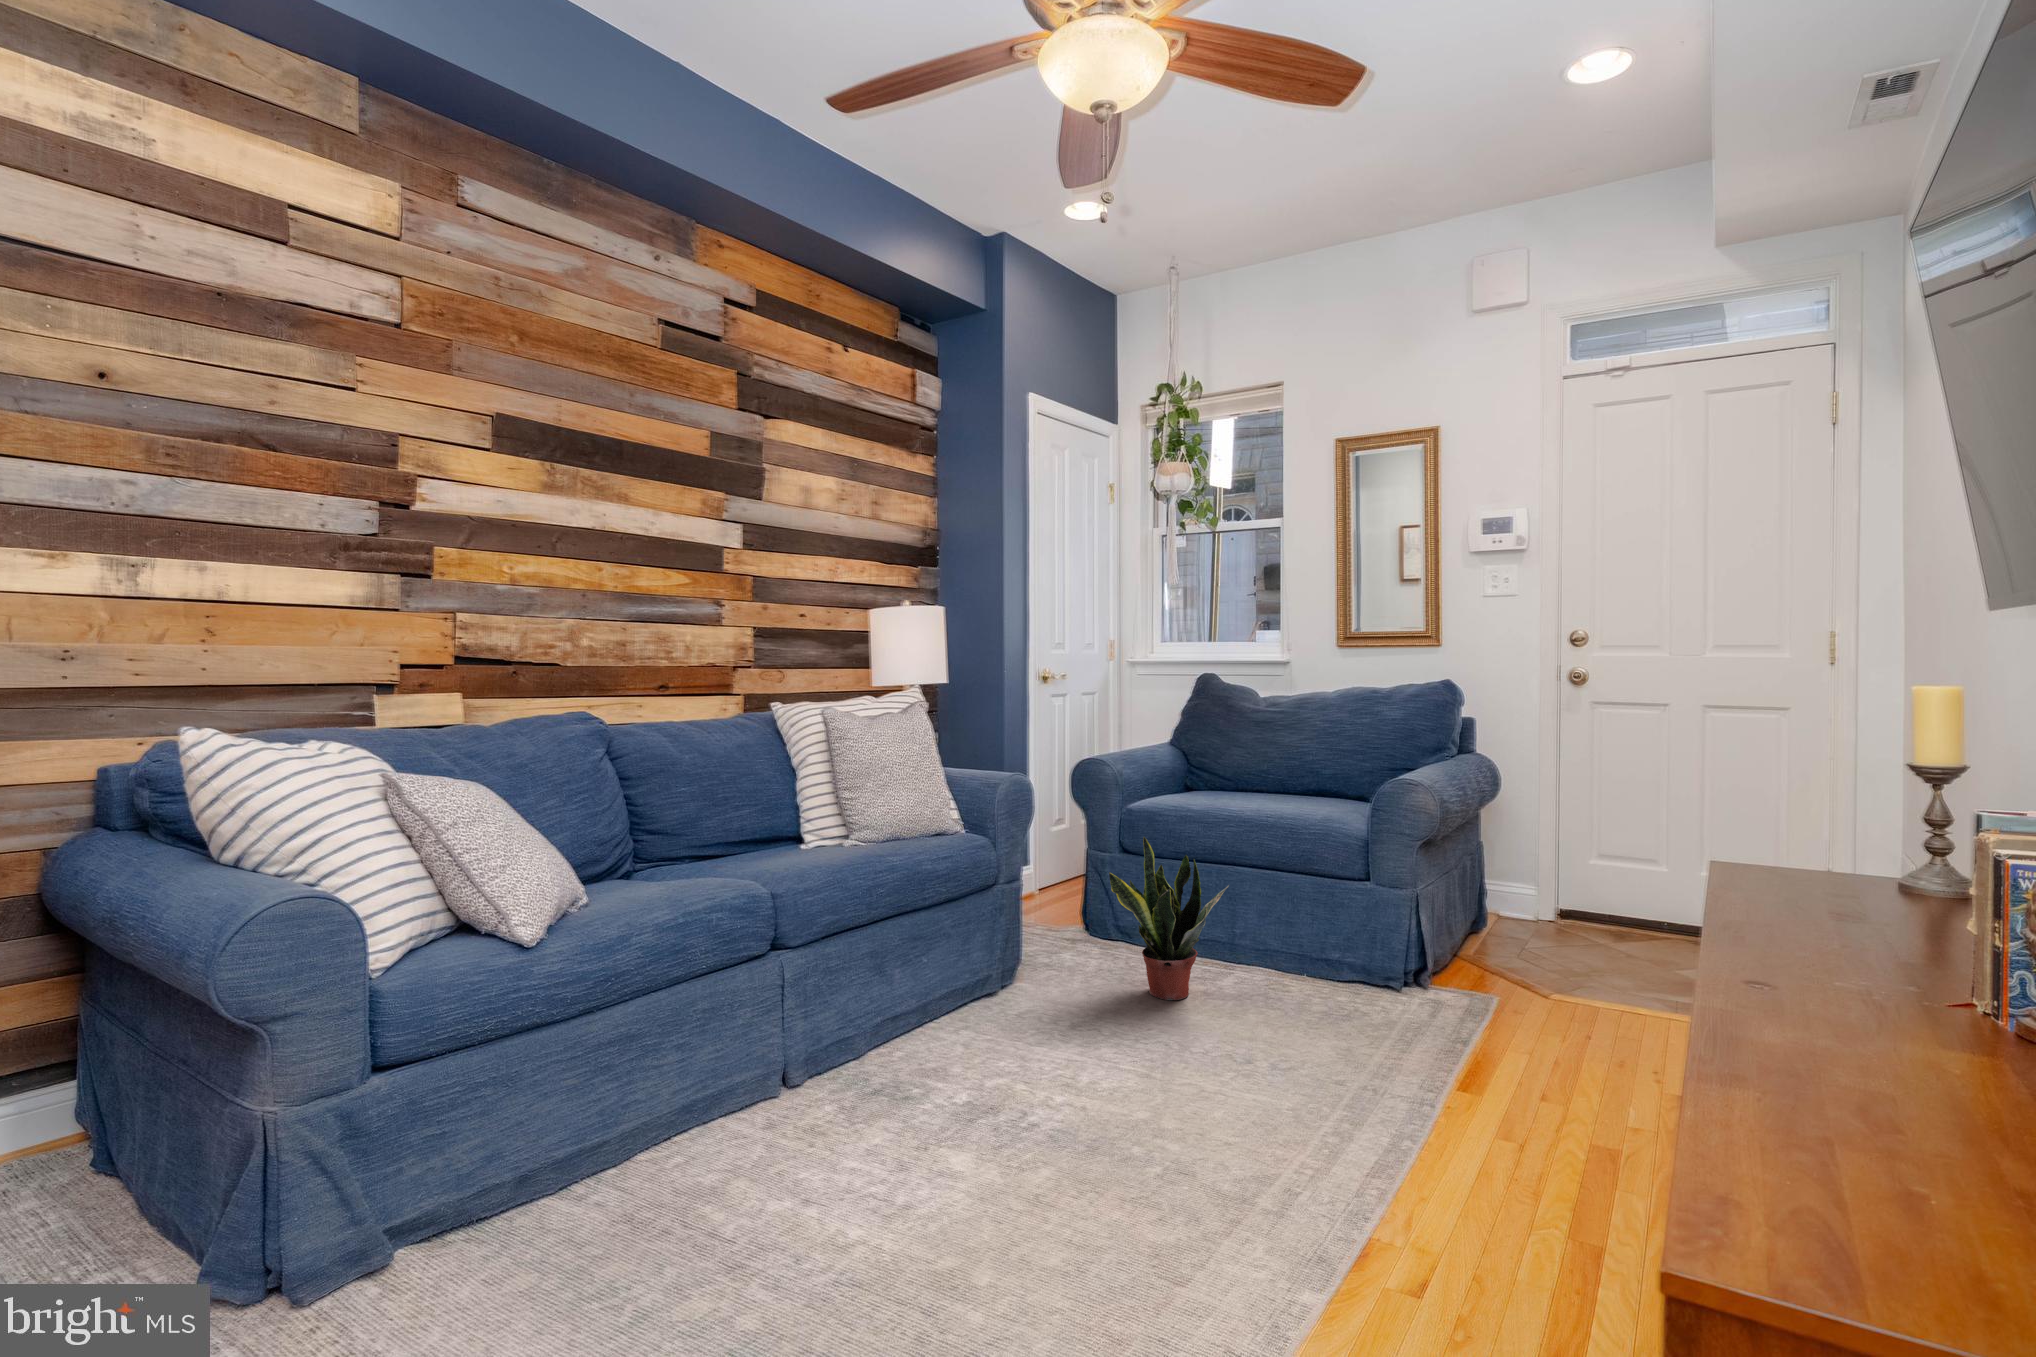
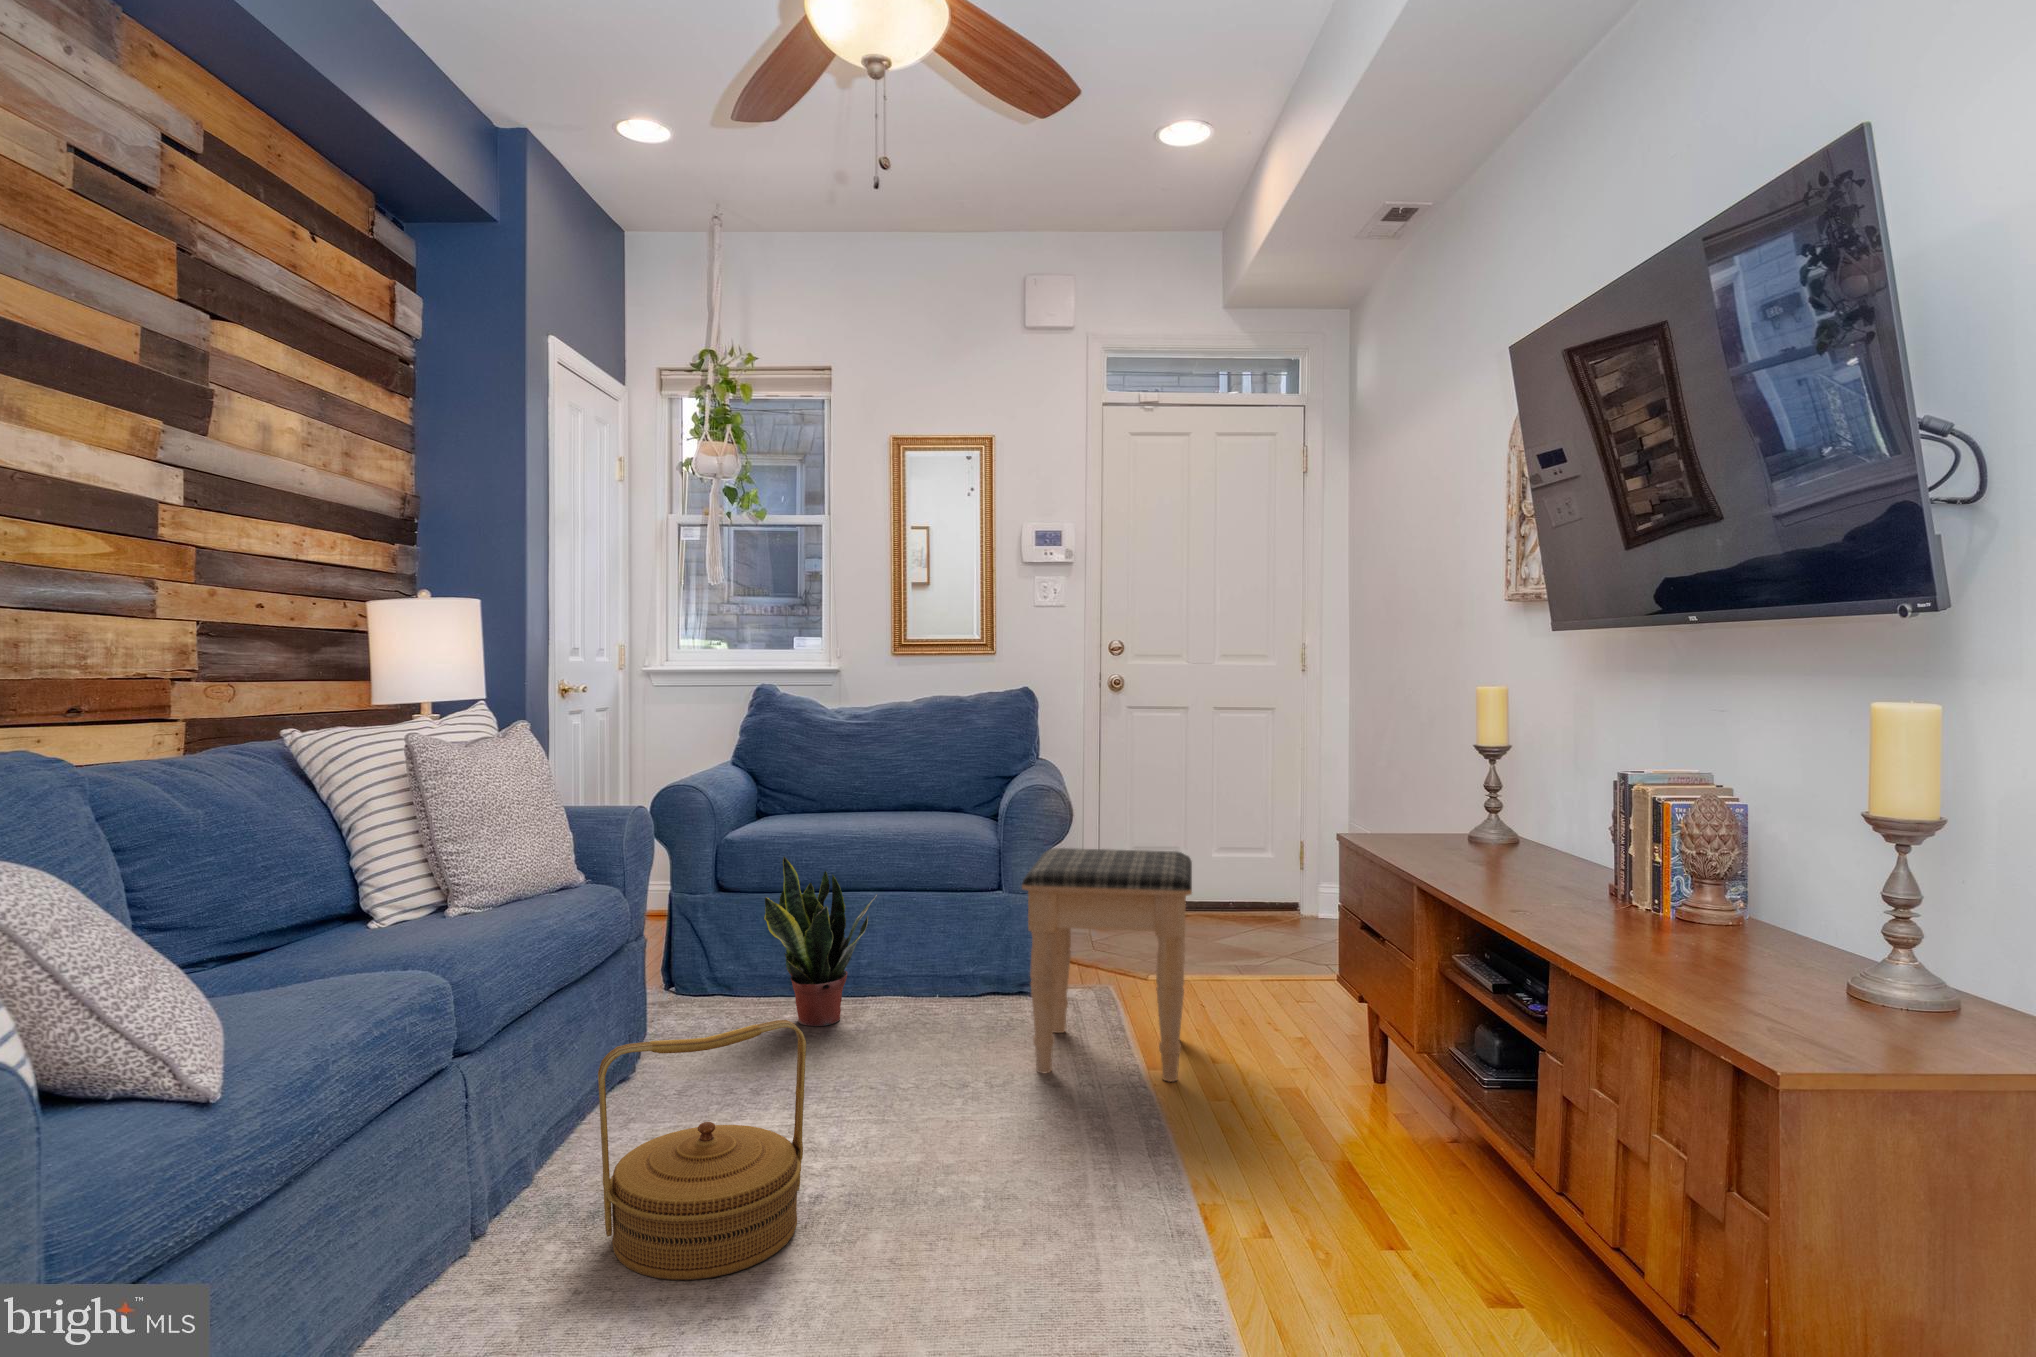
footstool: none [1315,868,1571,1175] -> present [1022,848,1192,1082]
basket: none [799,991,979,1223] -> present [598,1020,806,1280]

